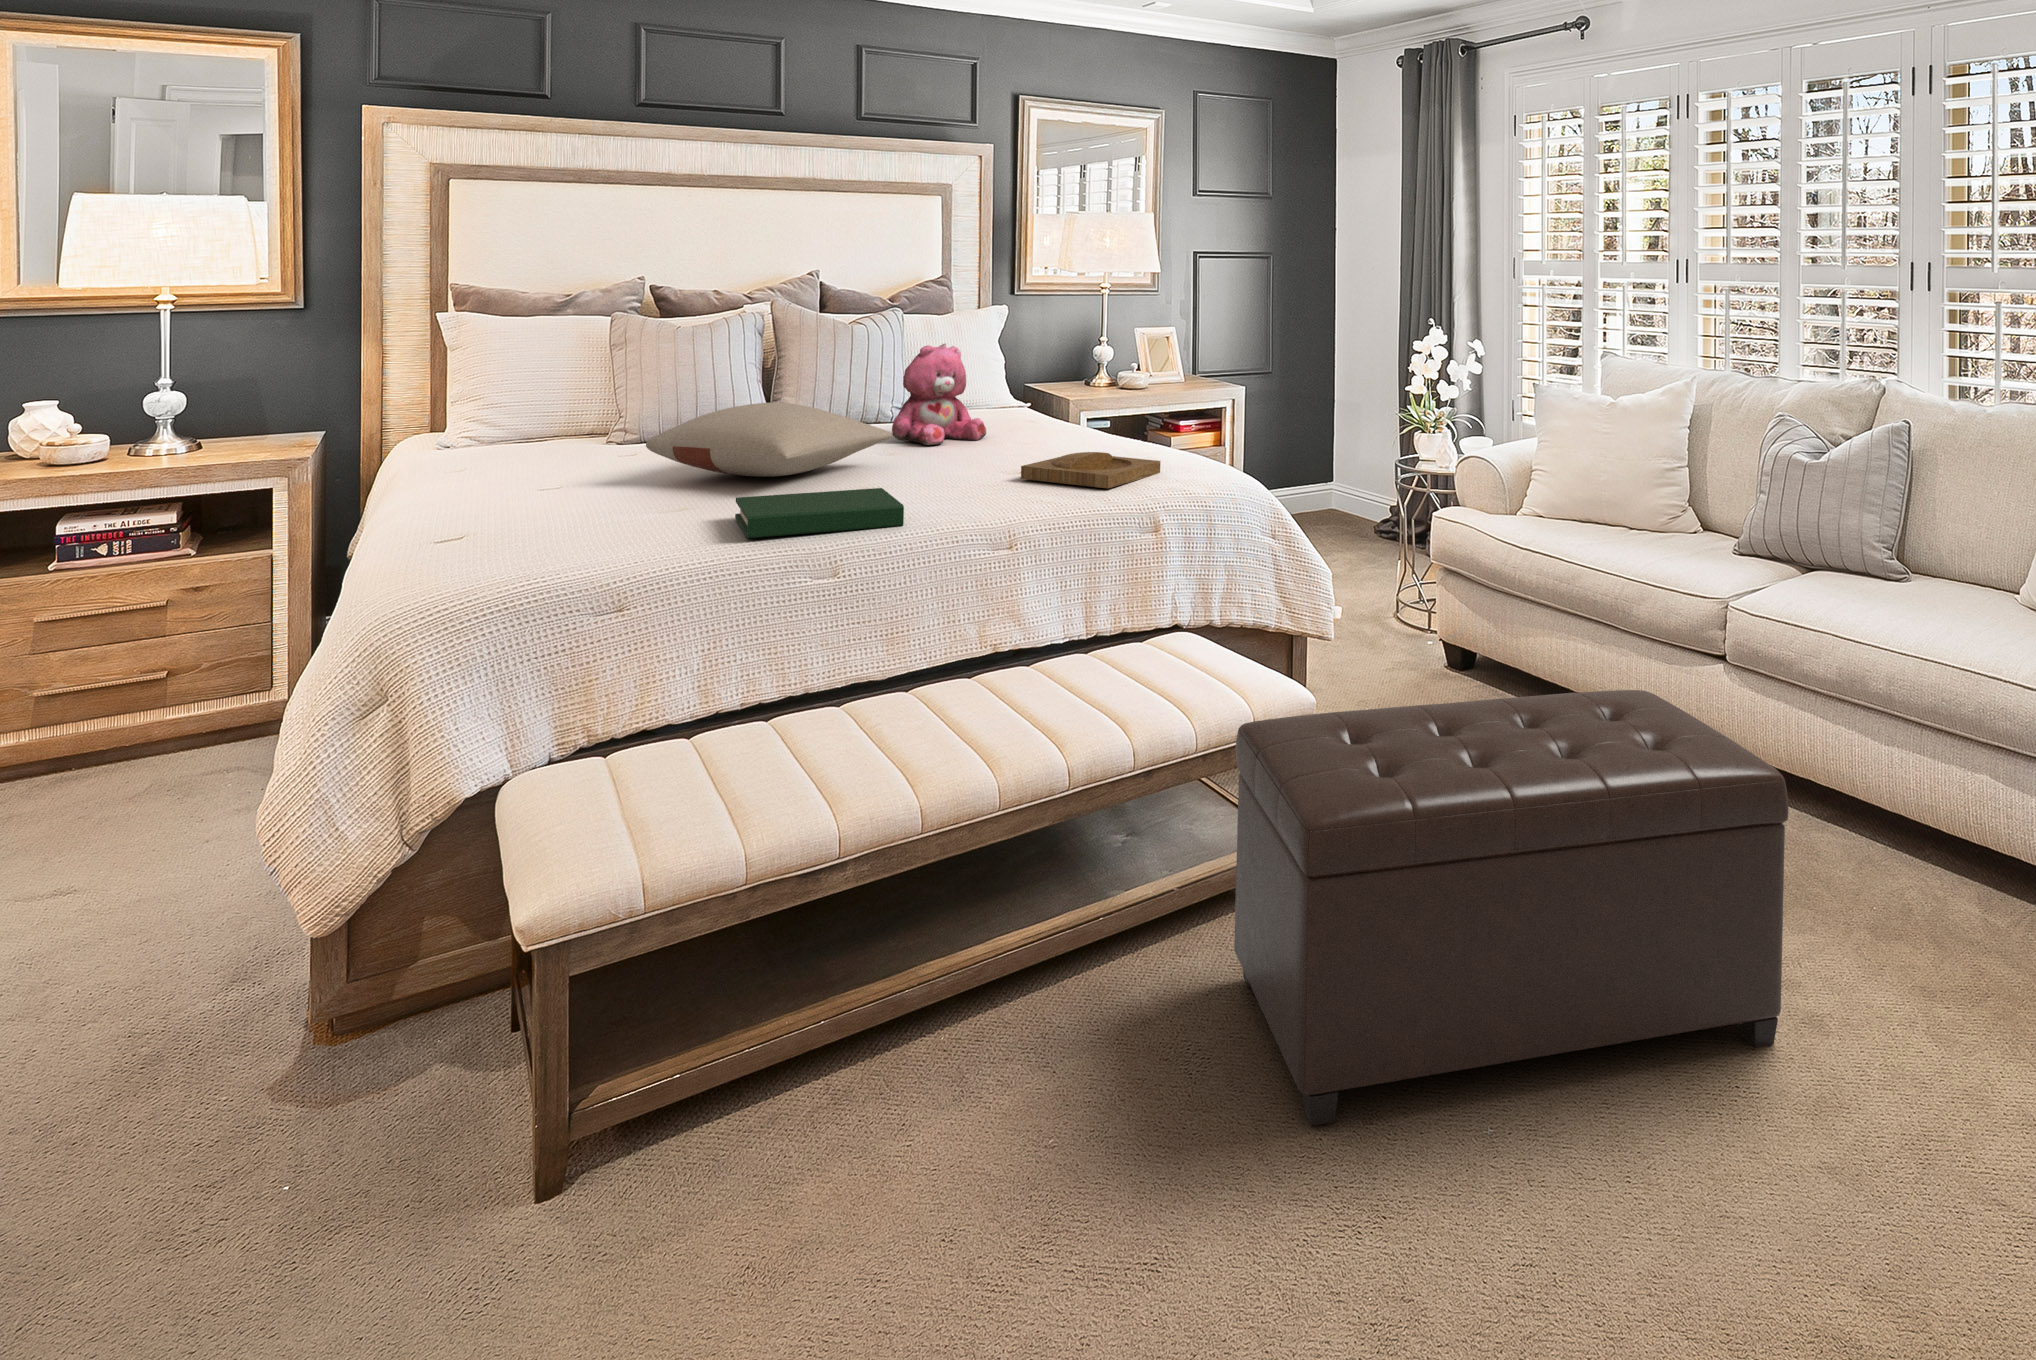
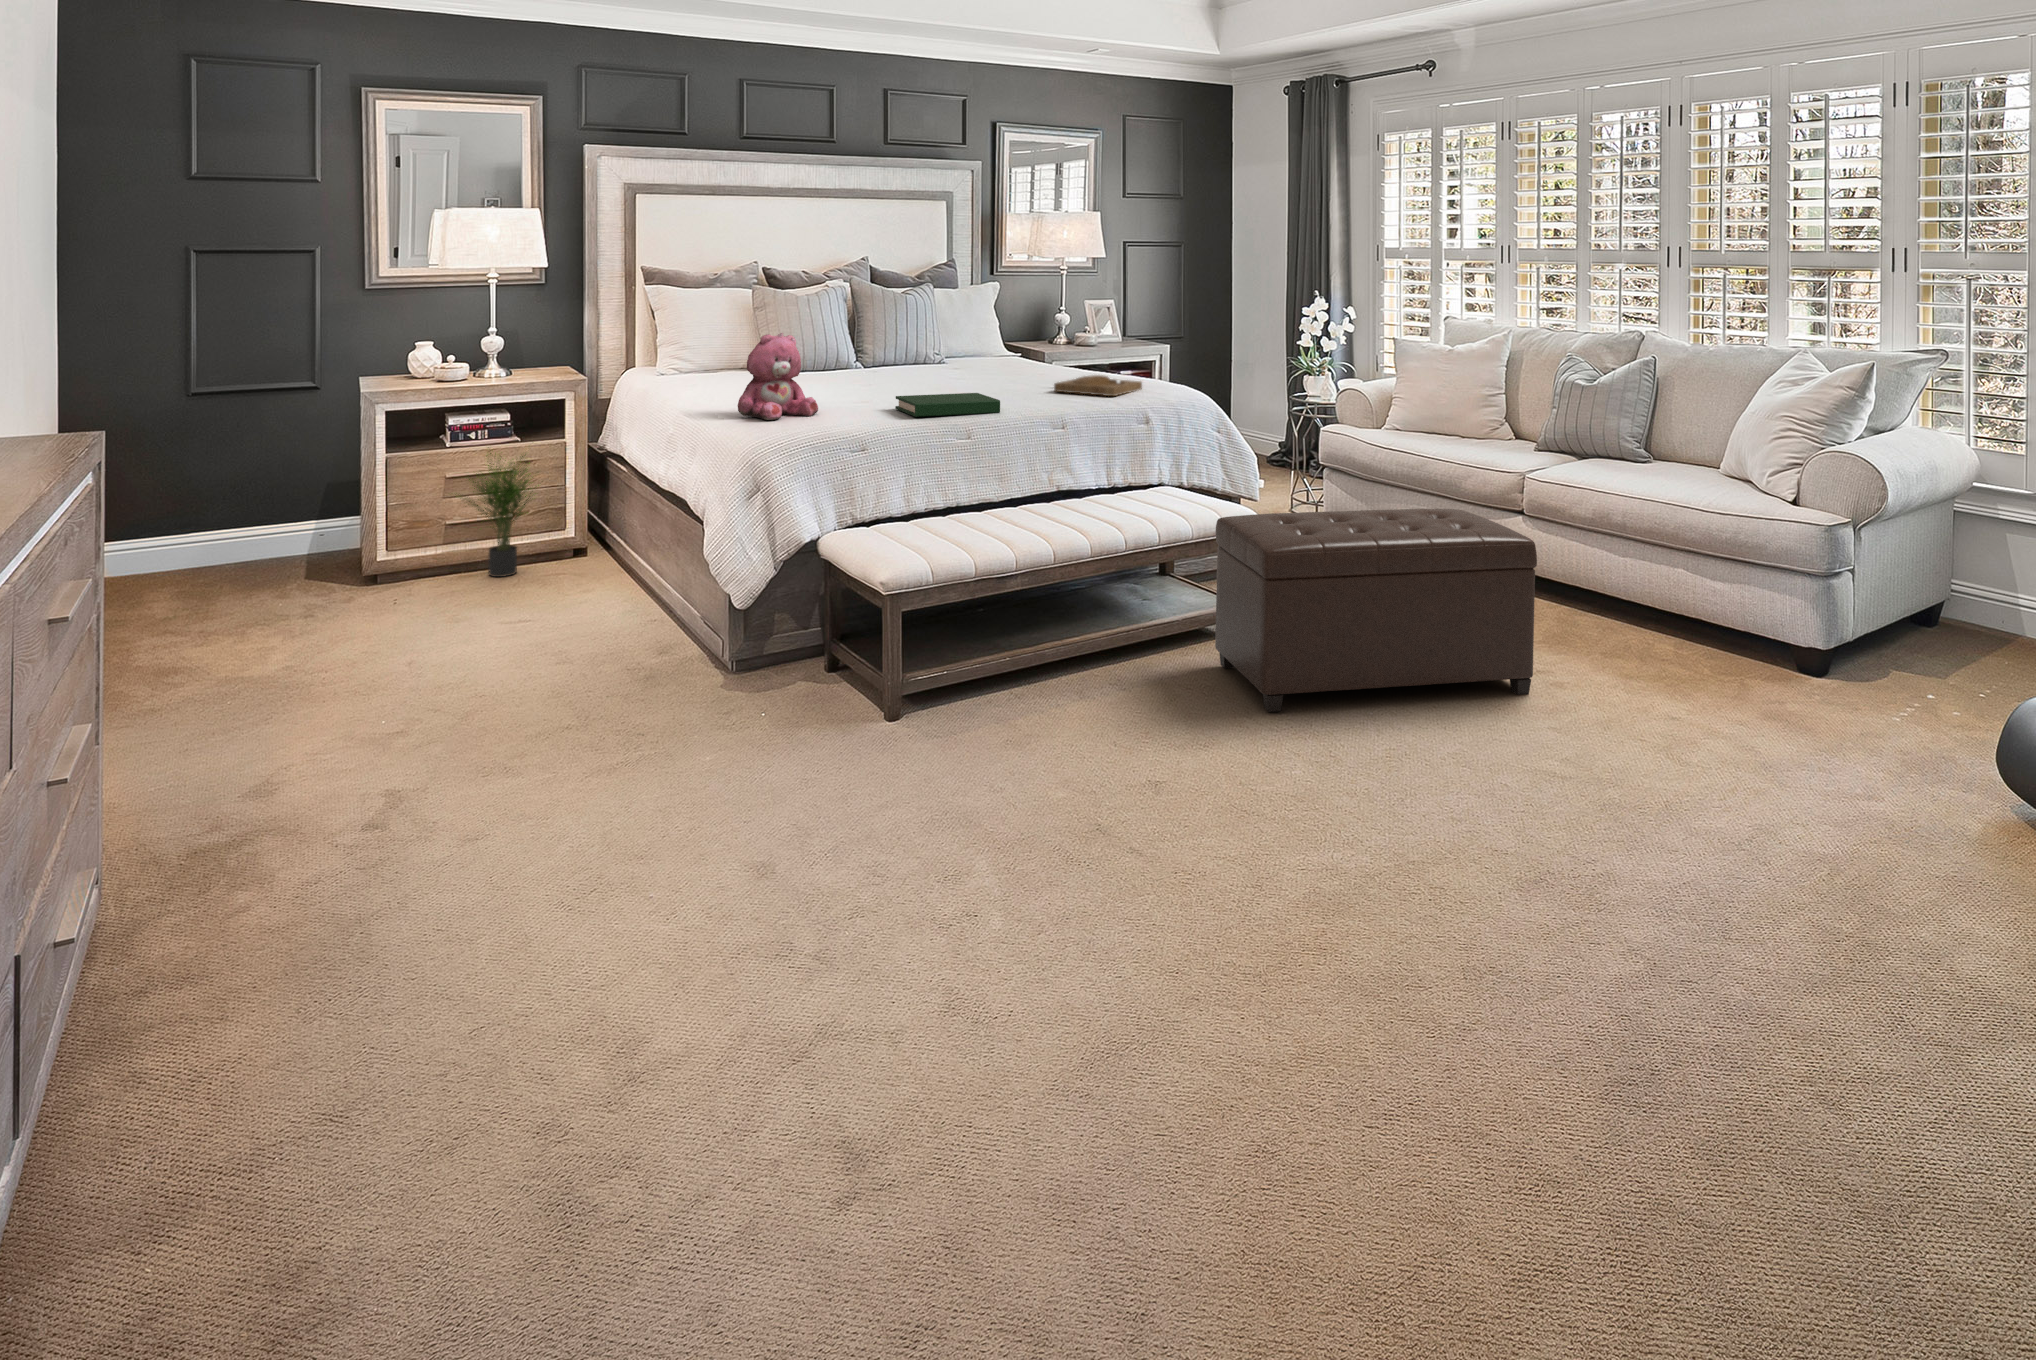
teddy bear: present [892,344,986,445] -> present [738,333,818,420]
pillow: present [646,403,892,477] -> none [819,343,964,389]
potted plant: none [18,558,225,779] -> present [469,453,539,577]

